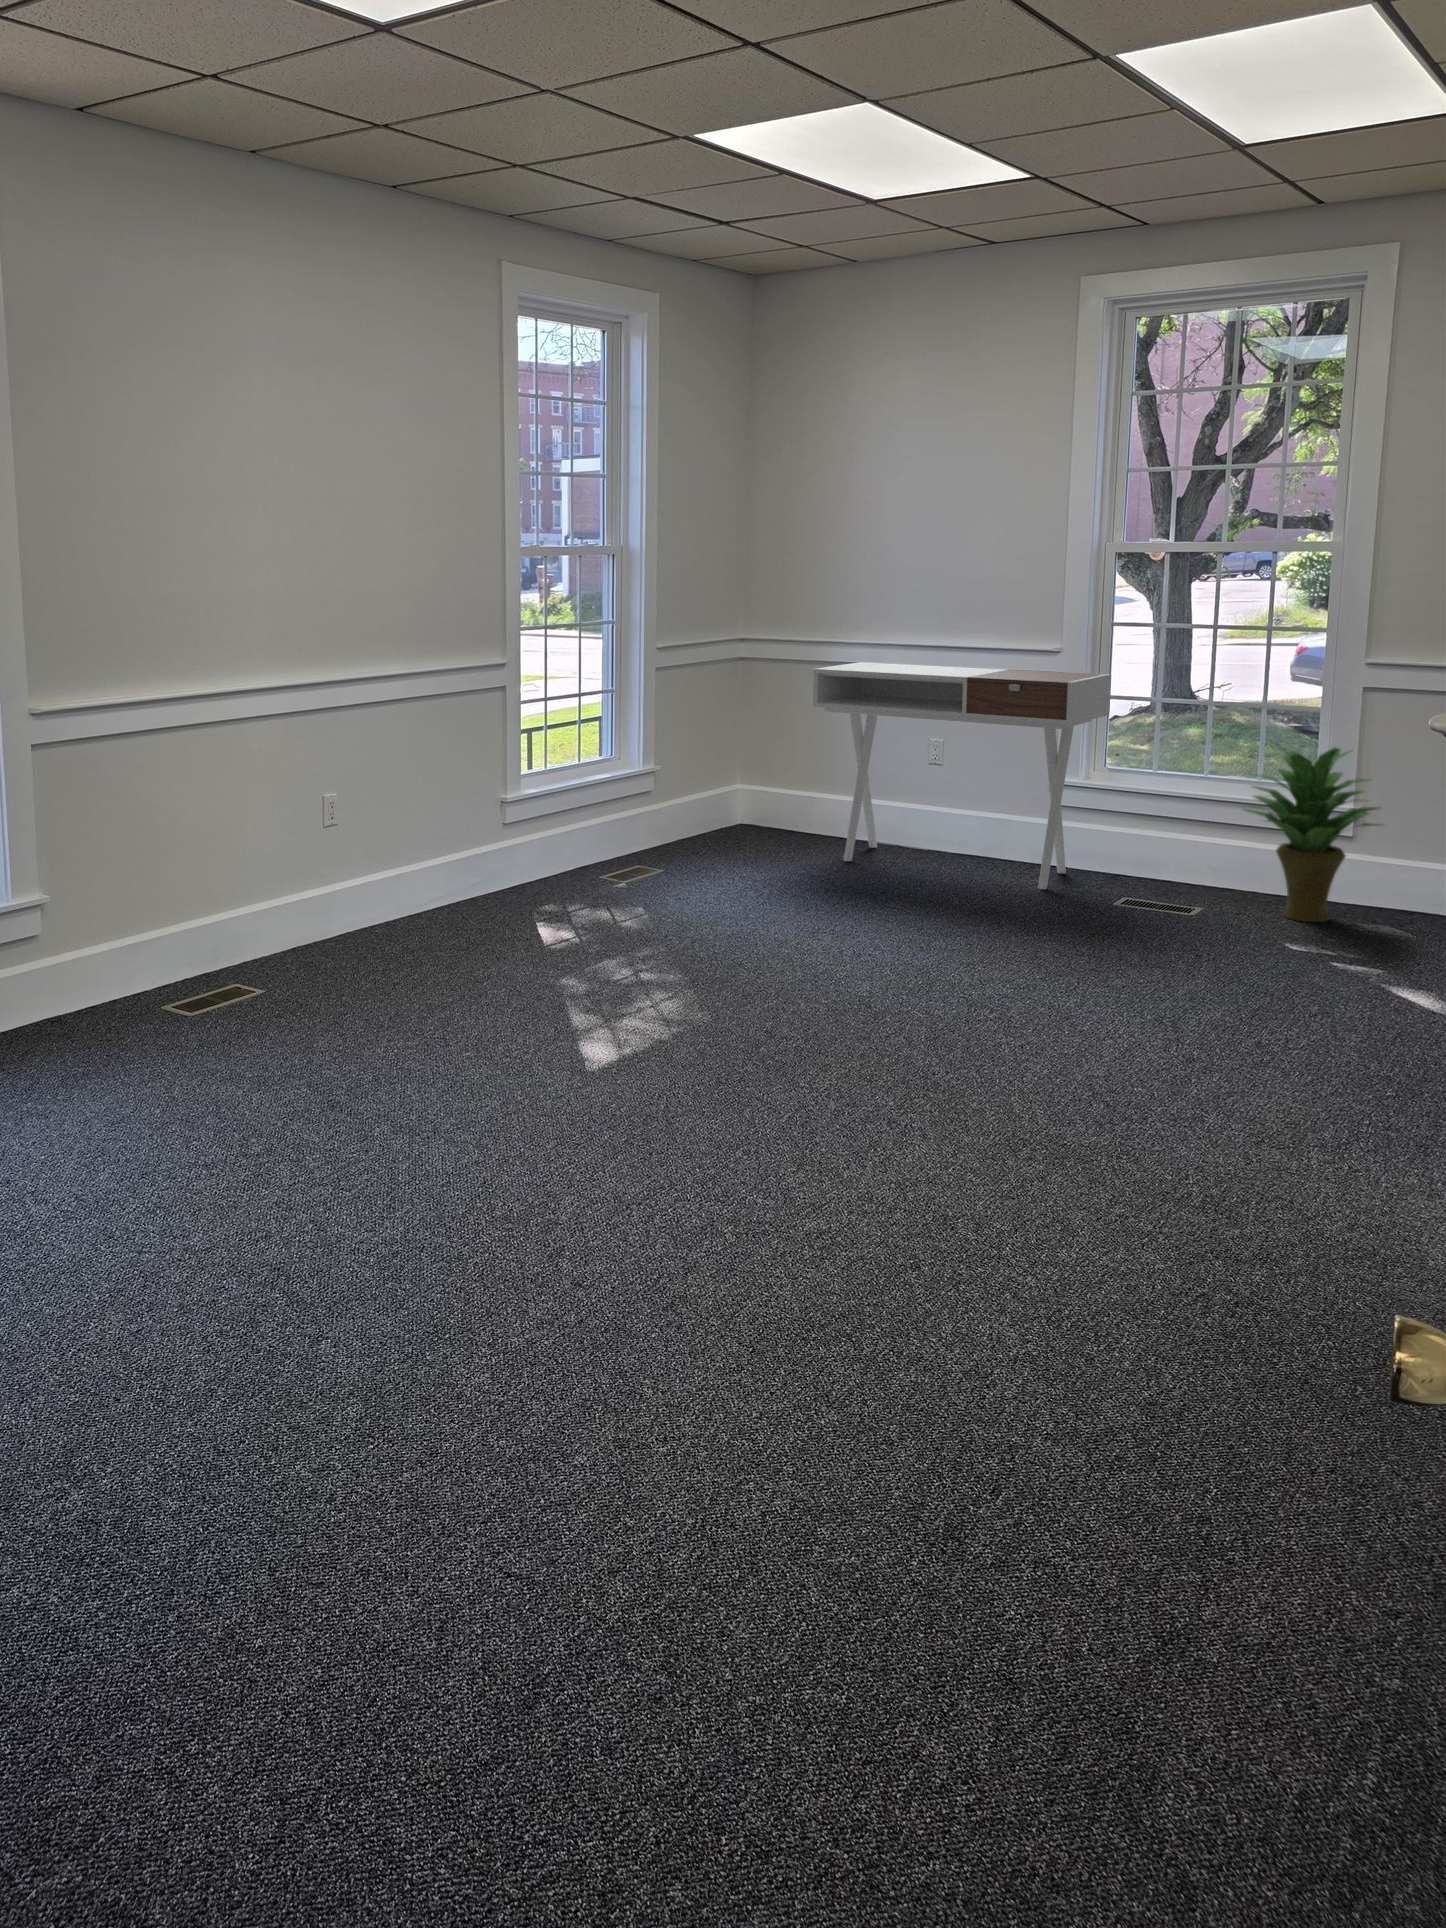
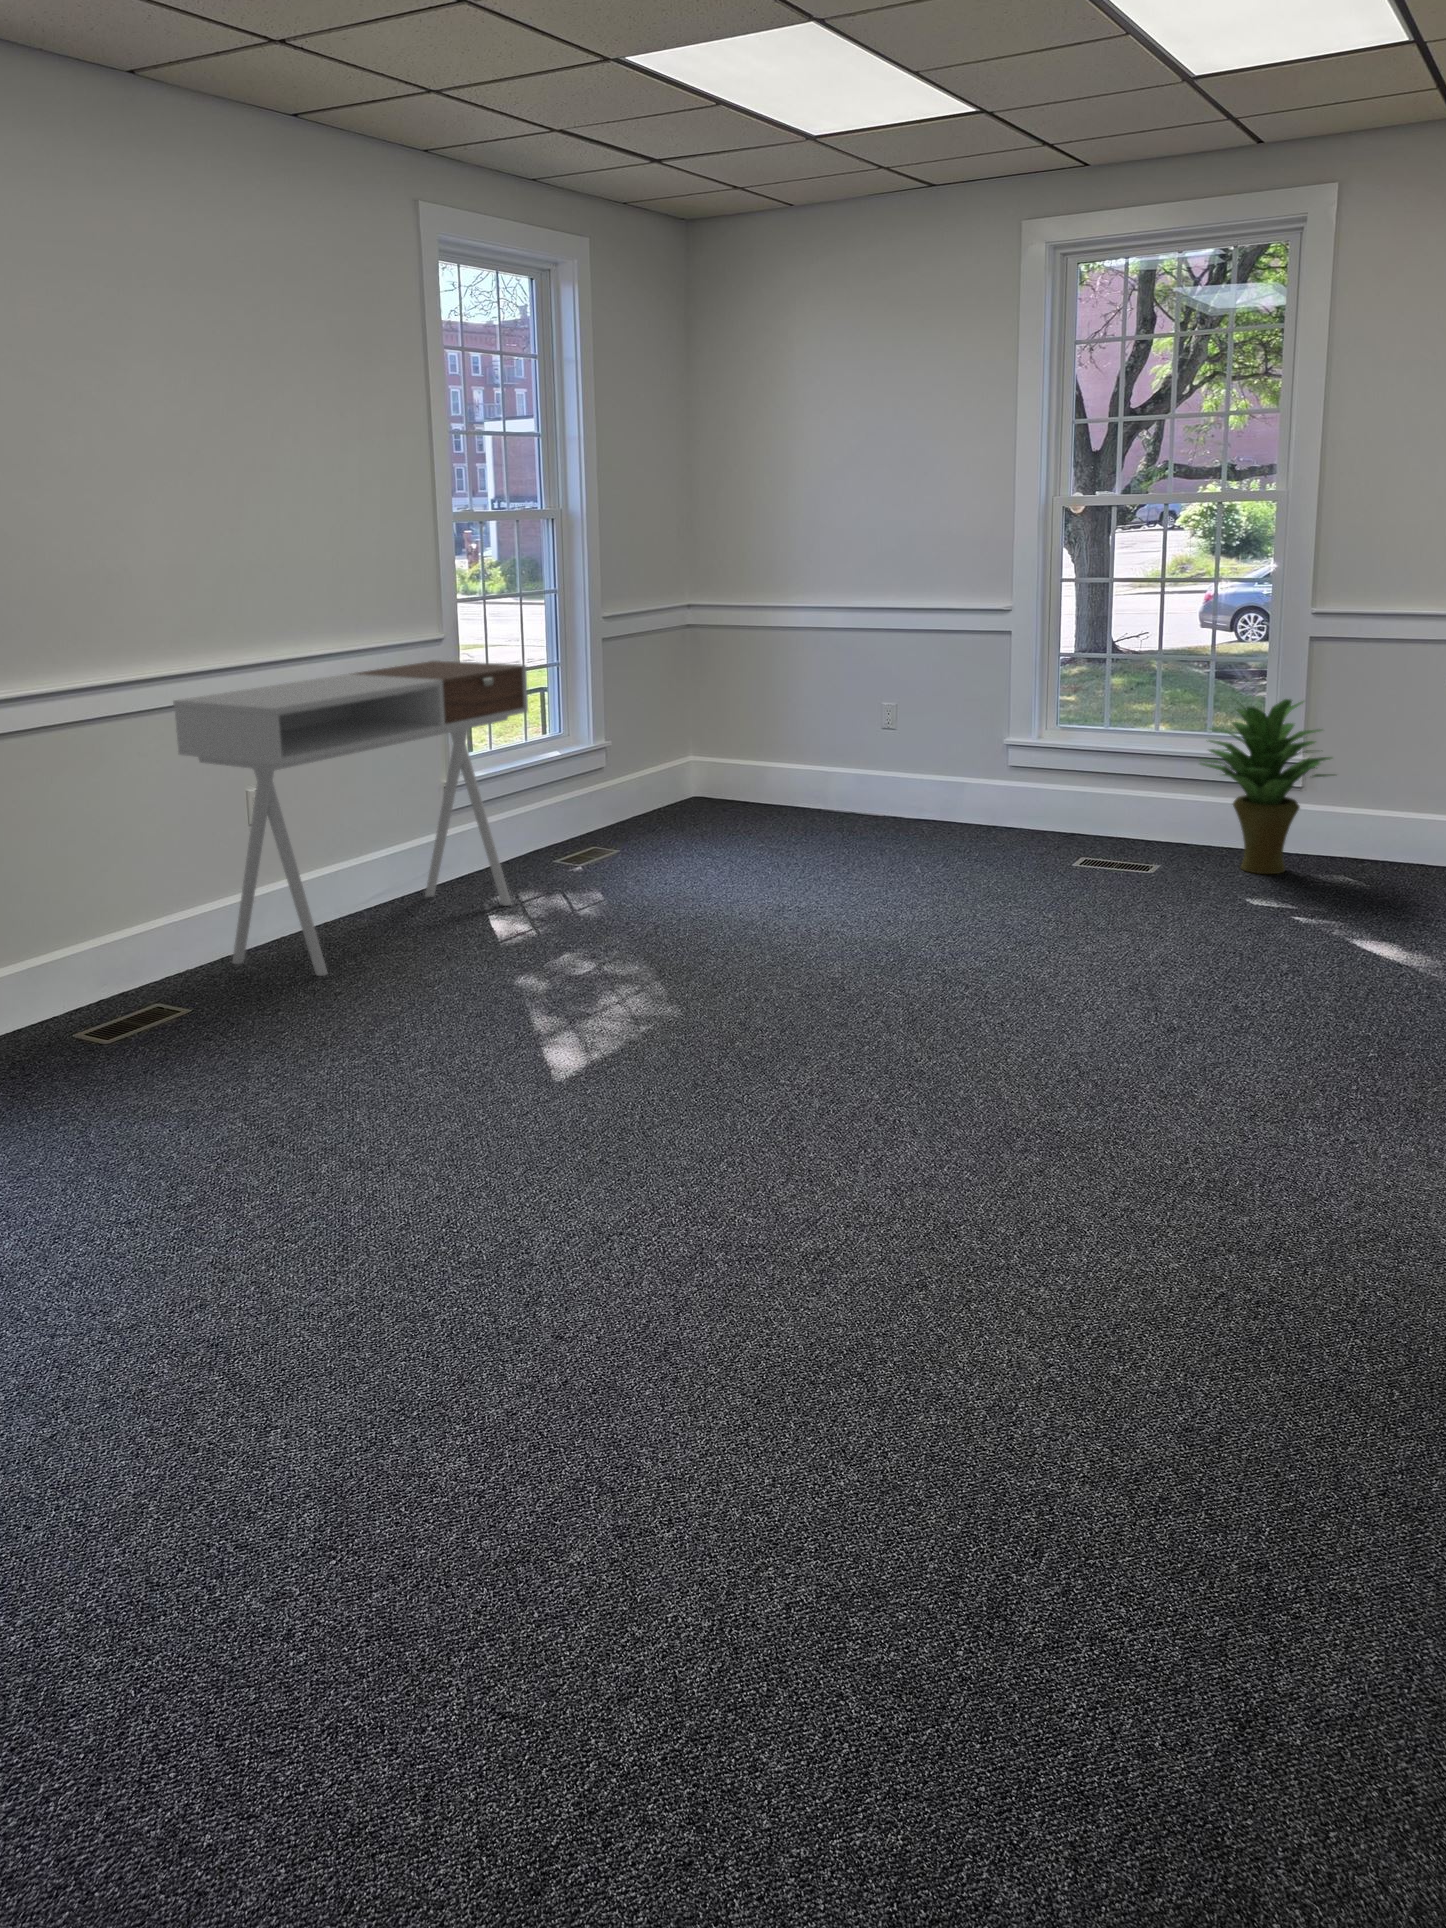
desk: present [813,662,1111,890] -> present [173,660,528,976]

